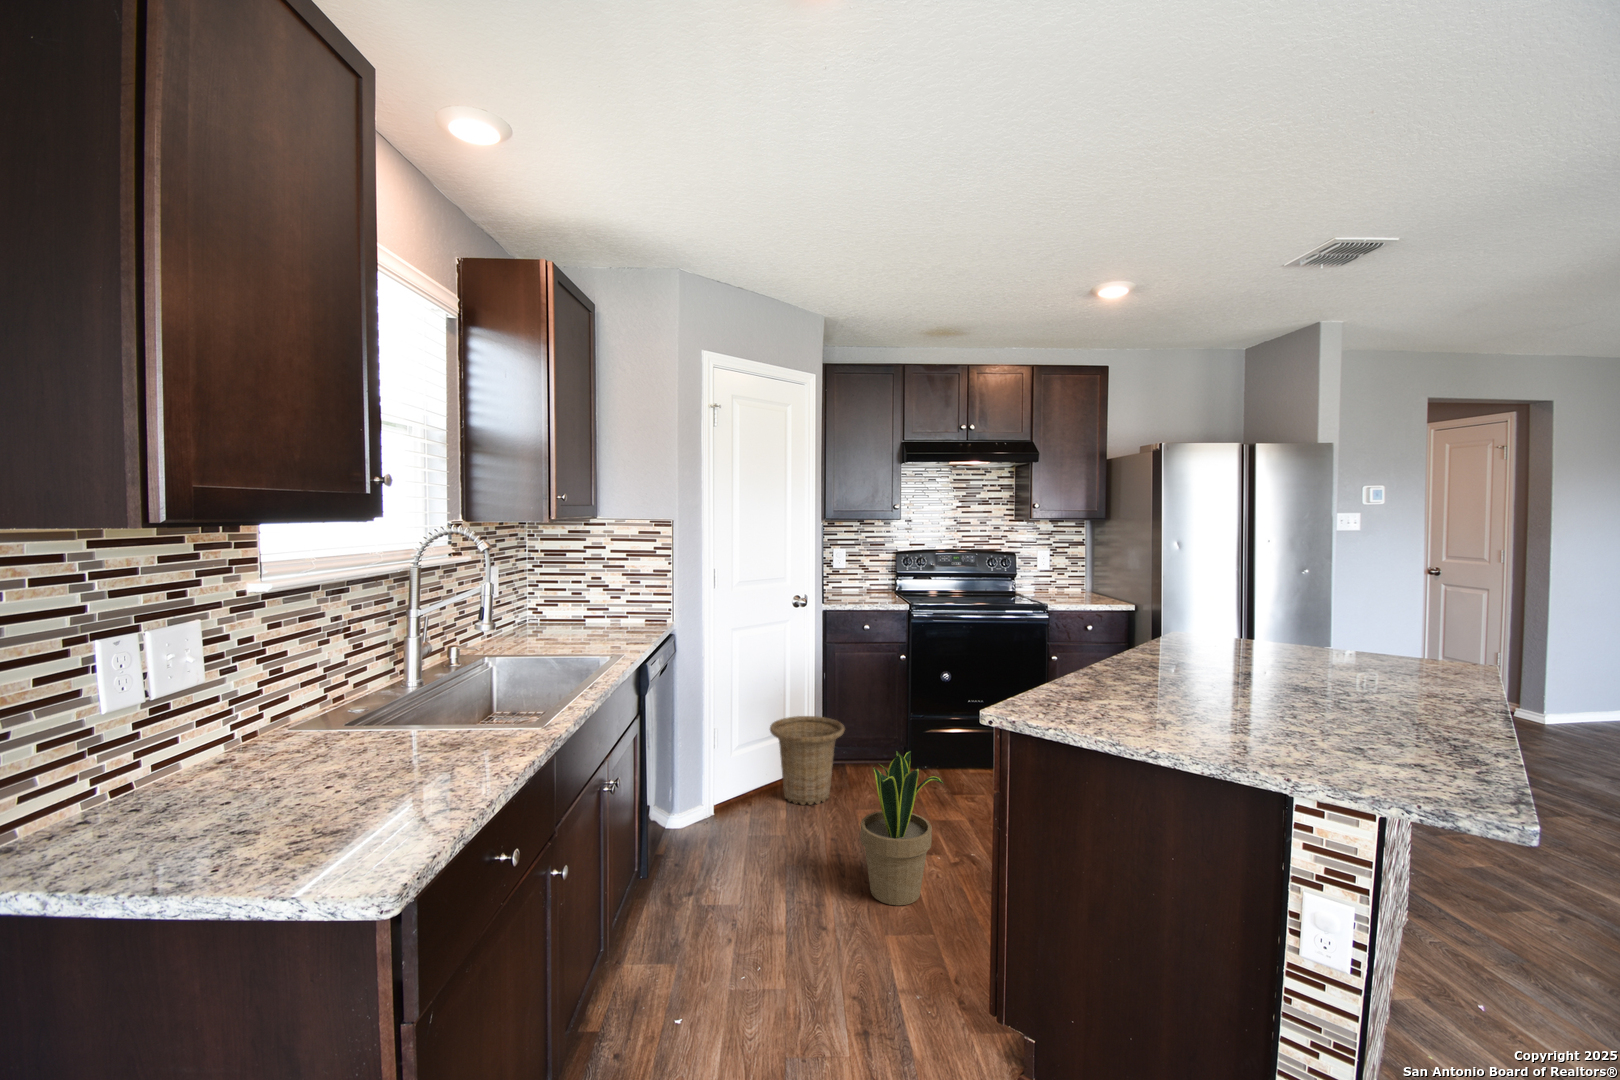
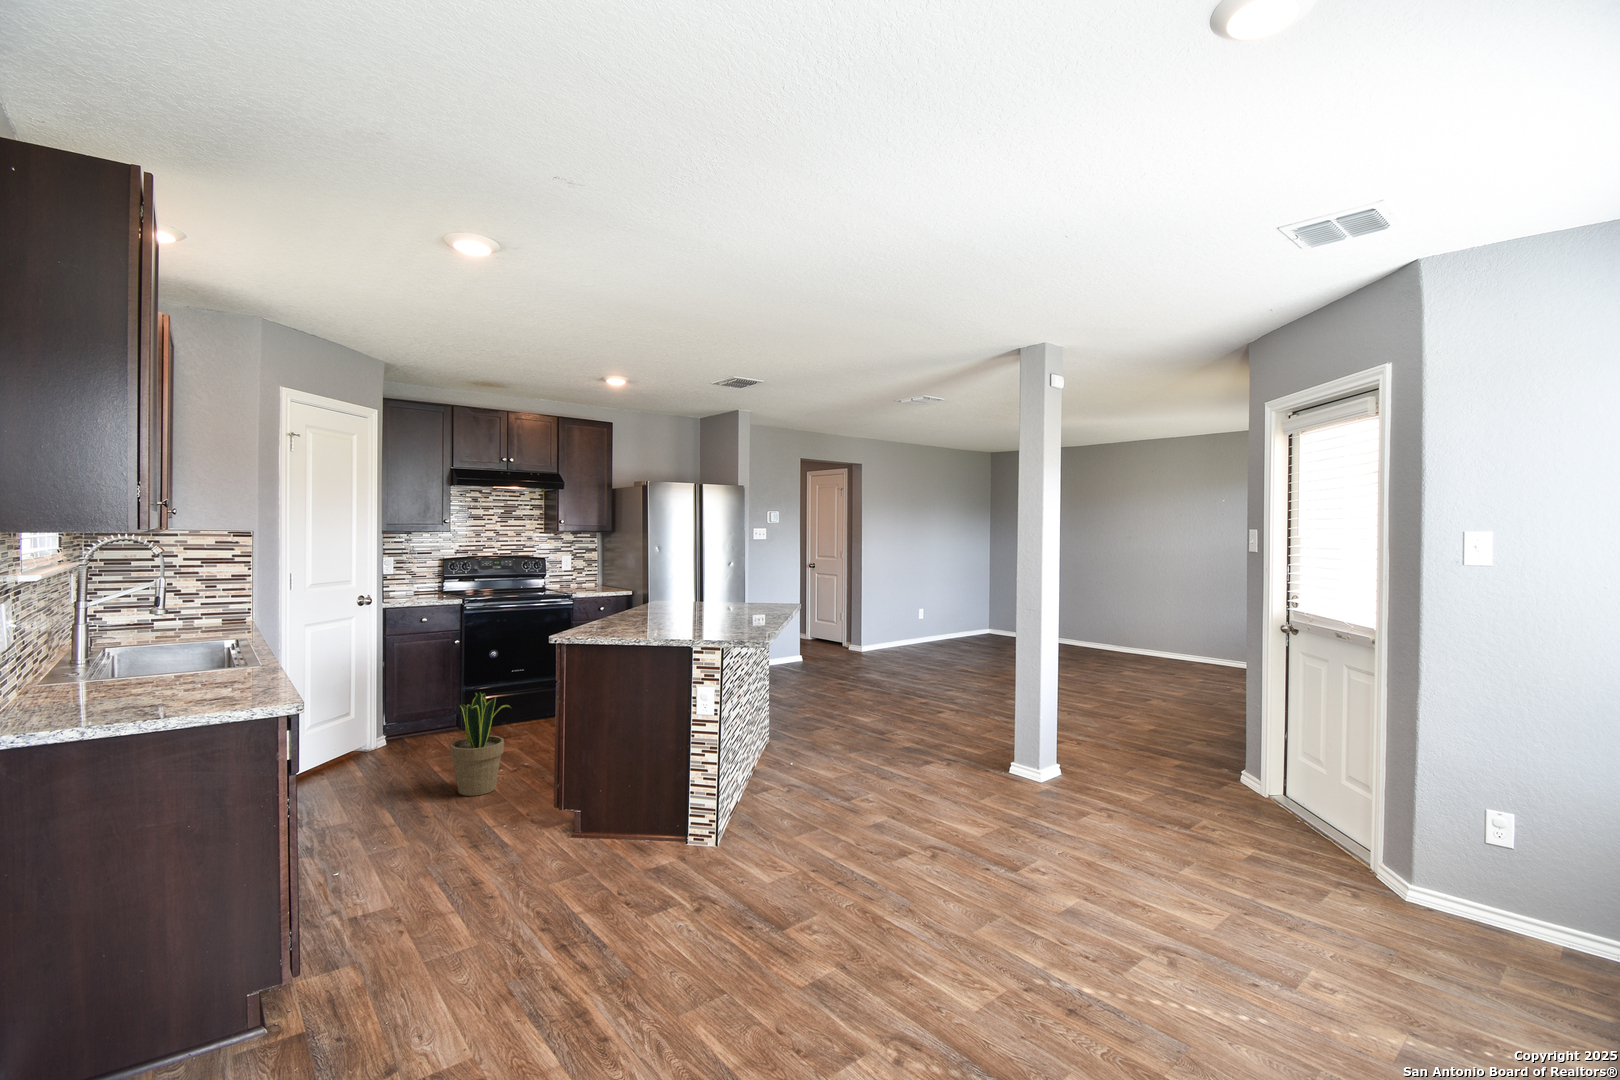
basket: present [770,716,845,805] -> none [344,695,415,765]

